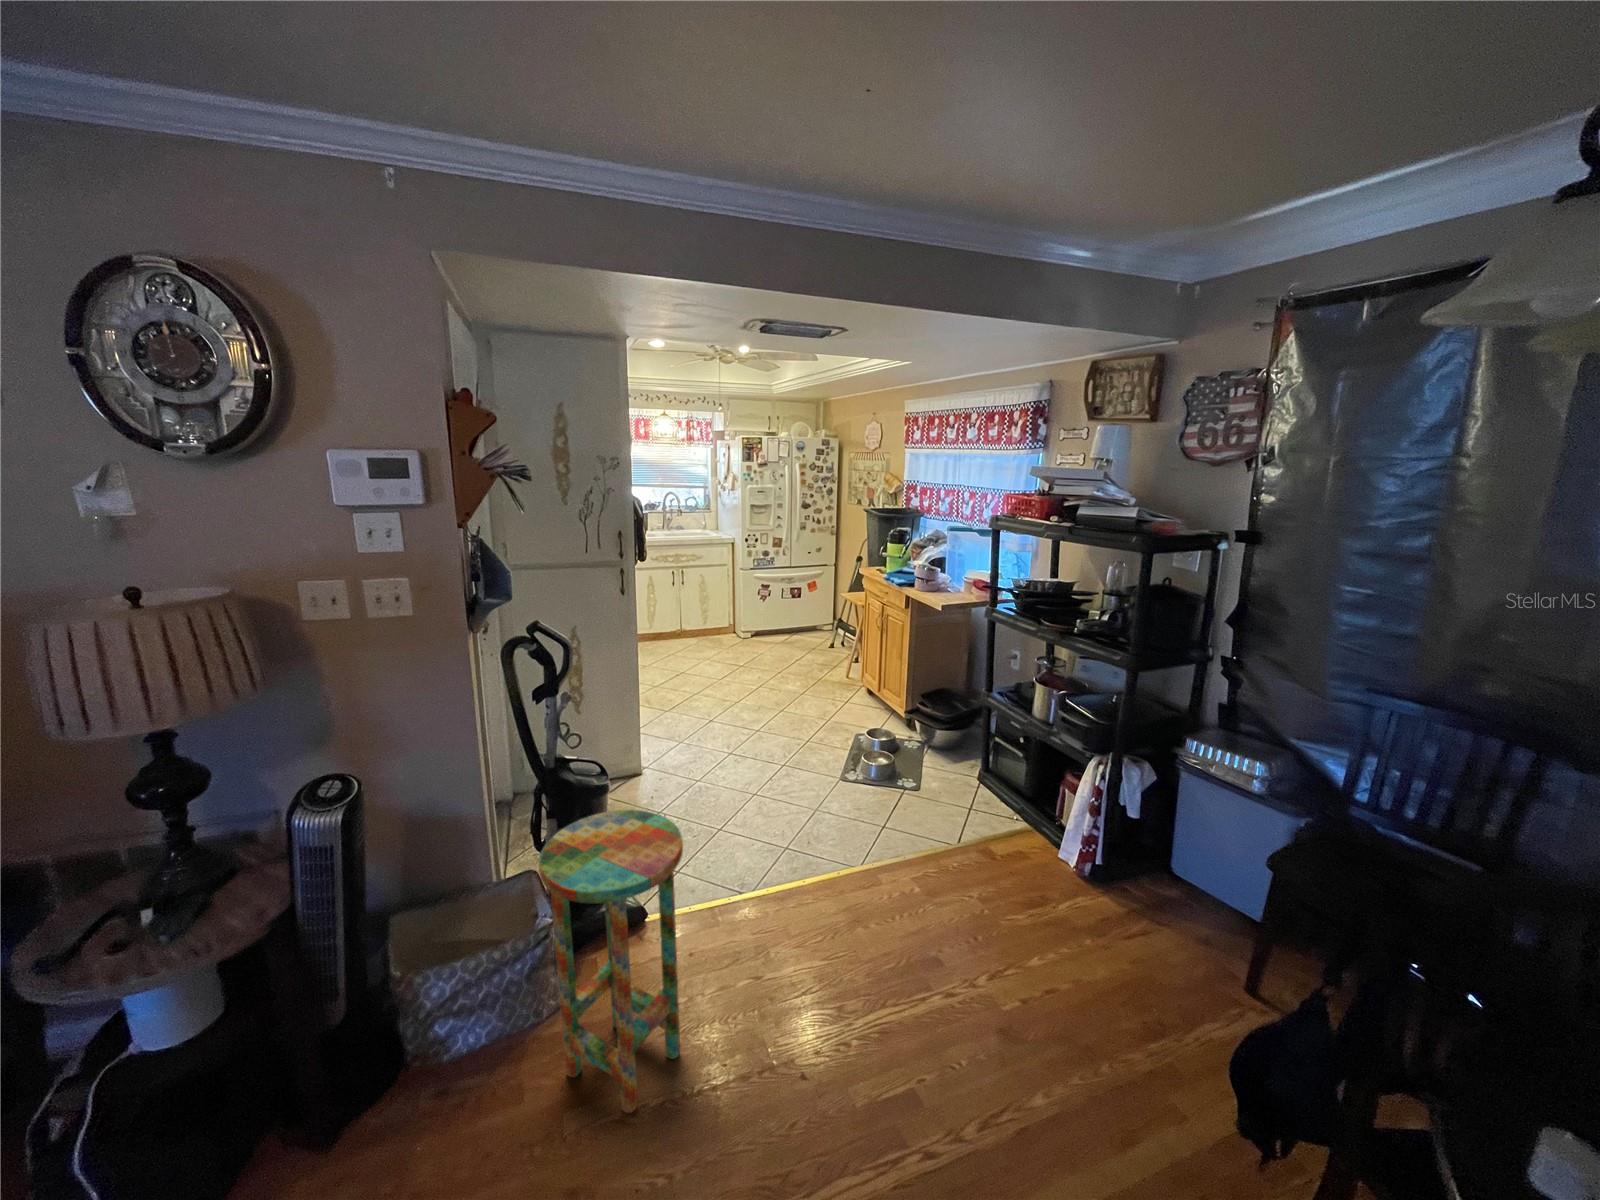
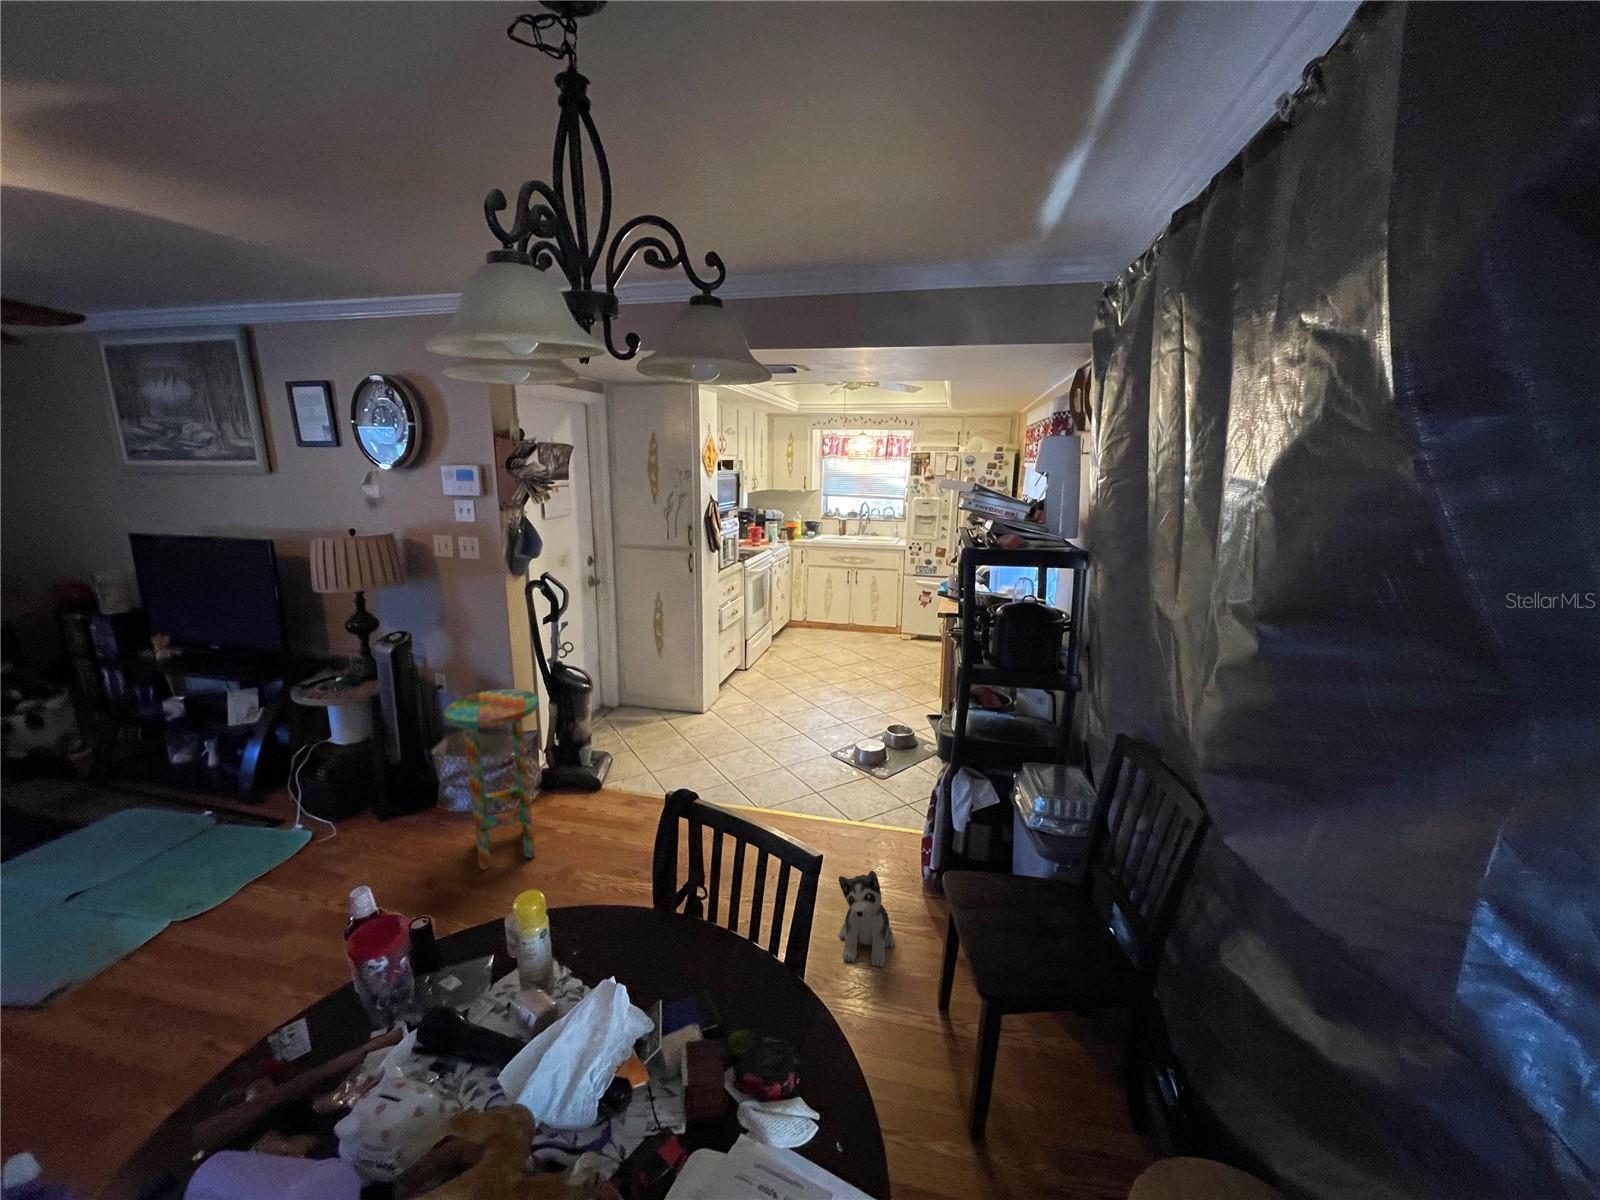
plush toy: none [1069,877,1144,979] -> present [839,871,894,967]

